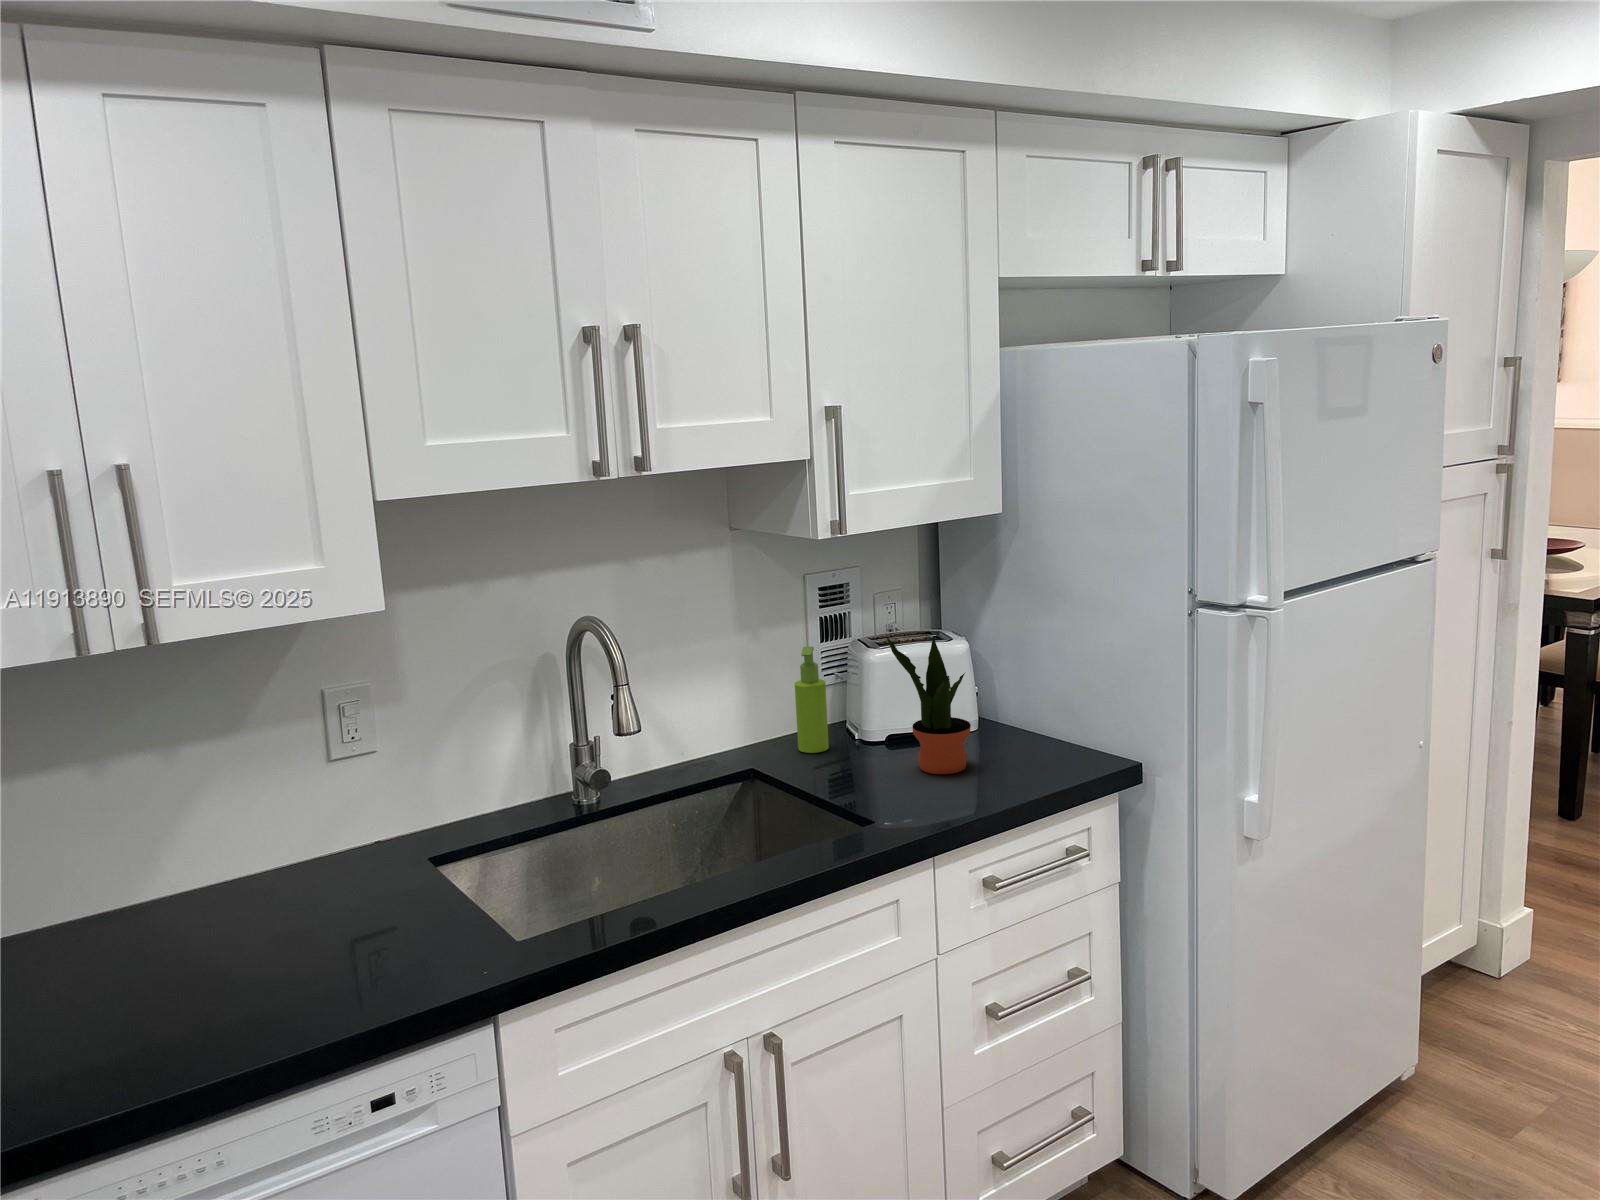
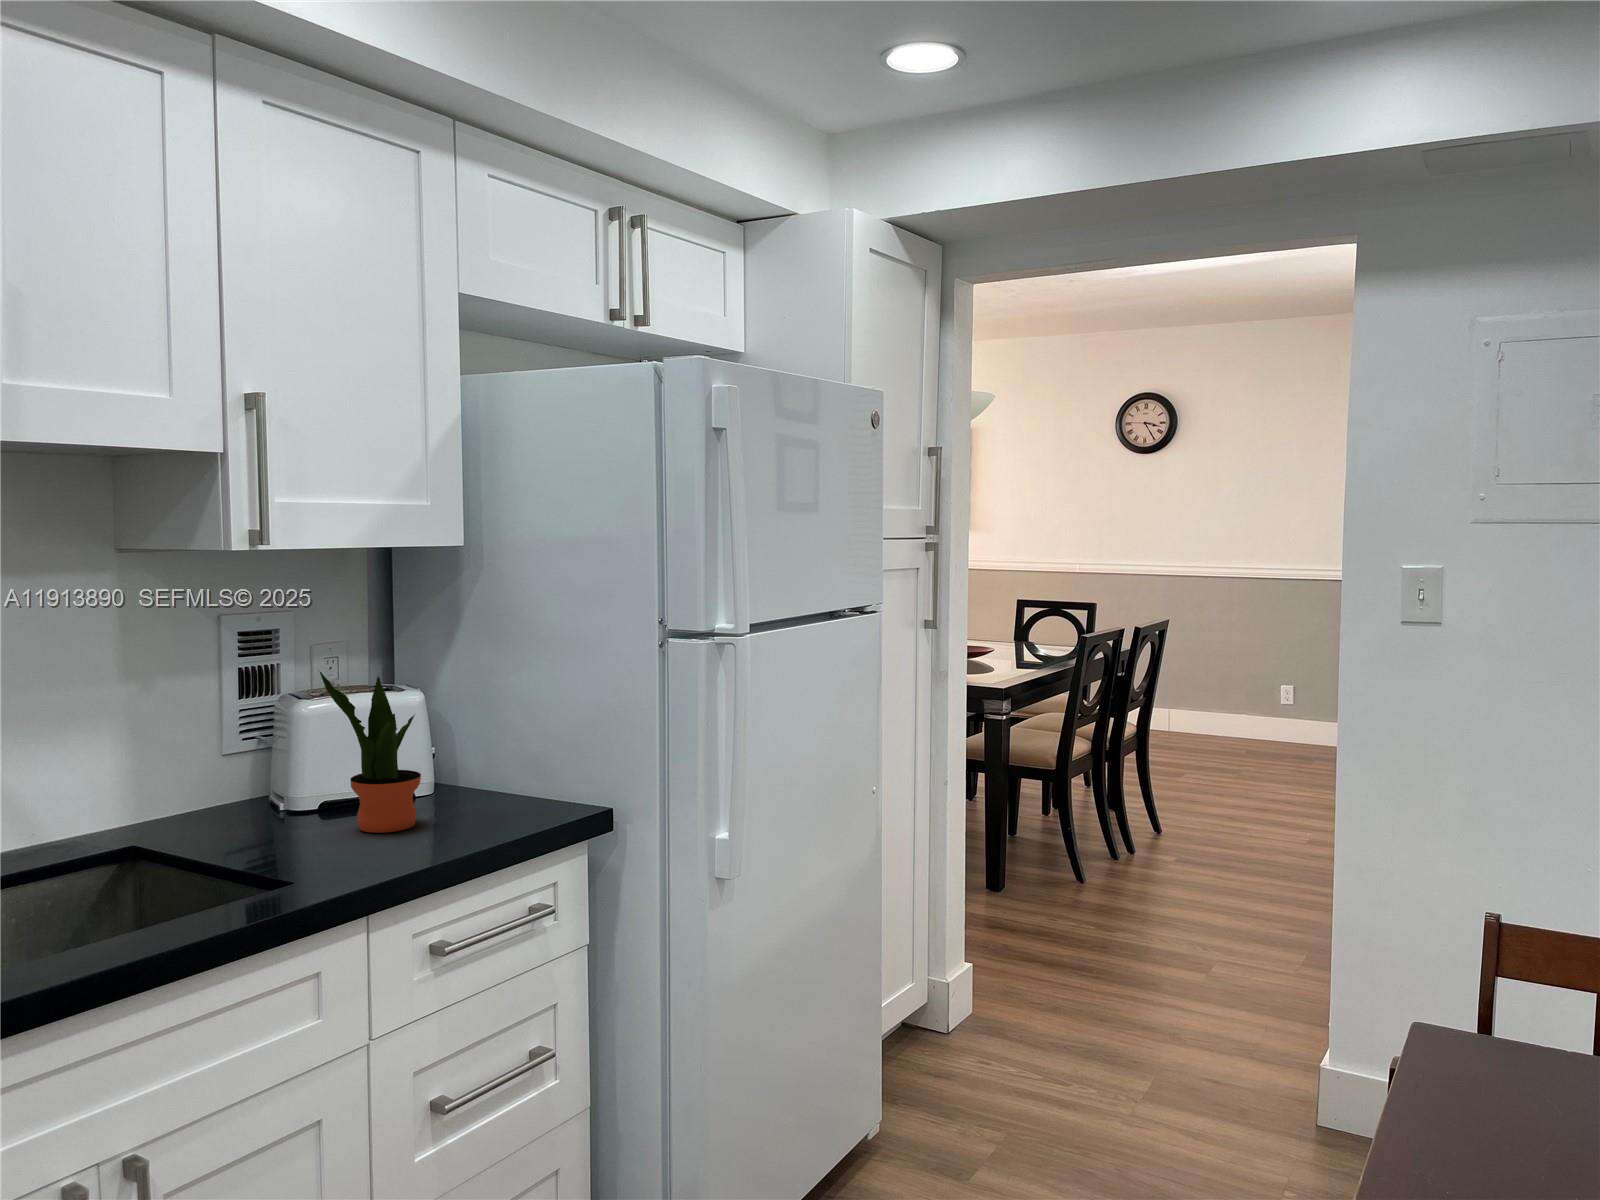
soap dispenser: present [795,647,829,753] -> none [202,695,245,824]

